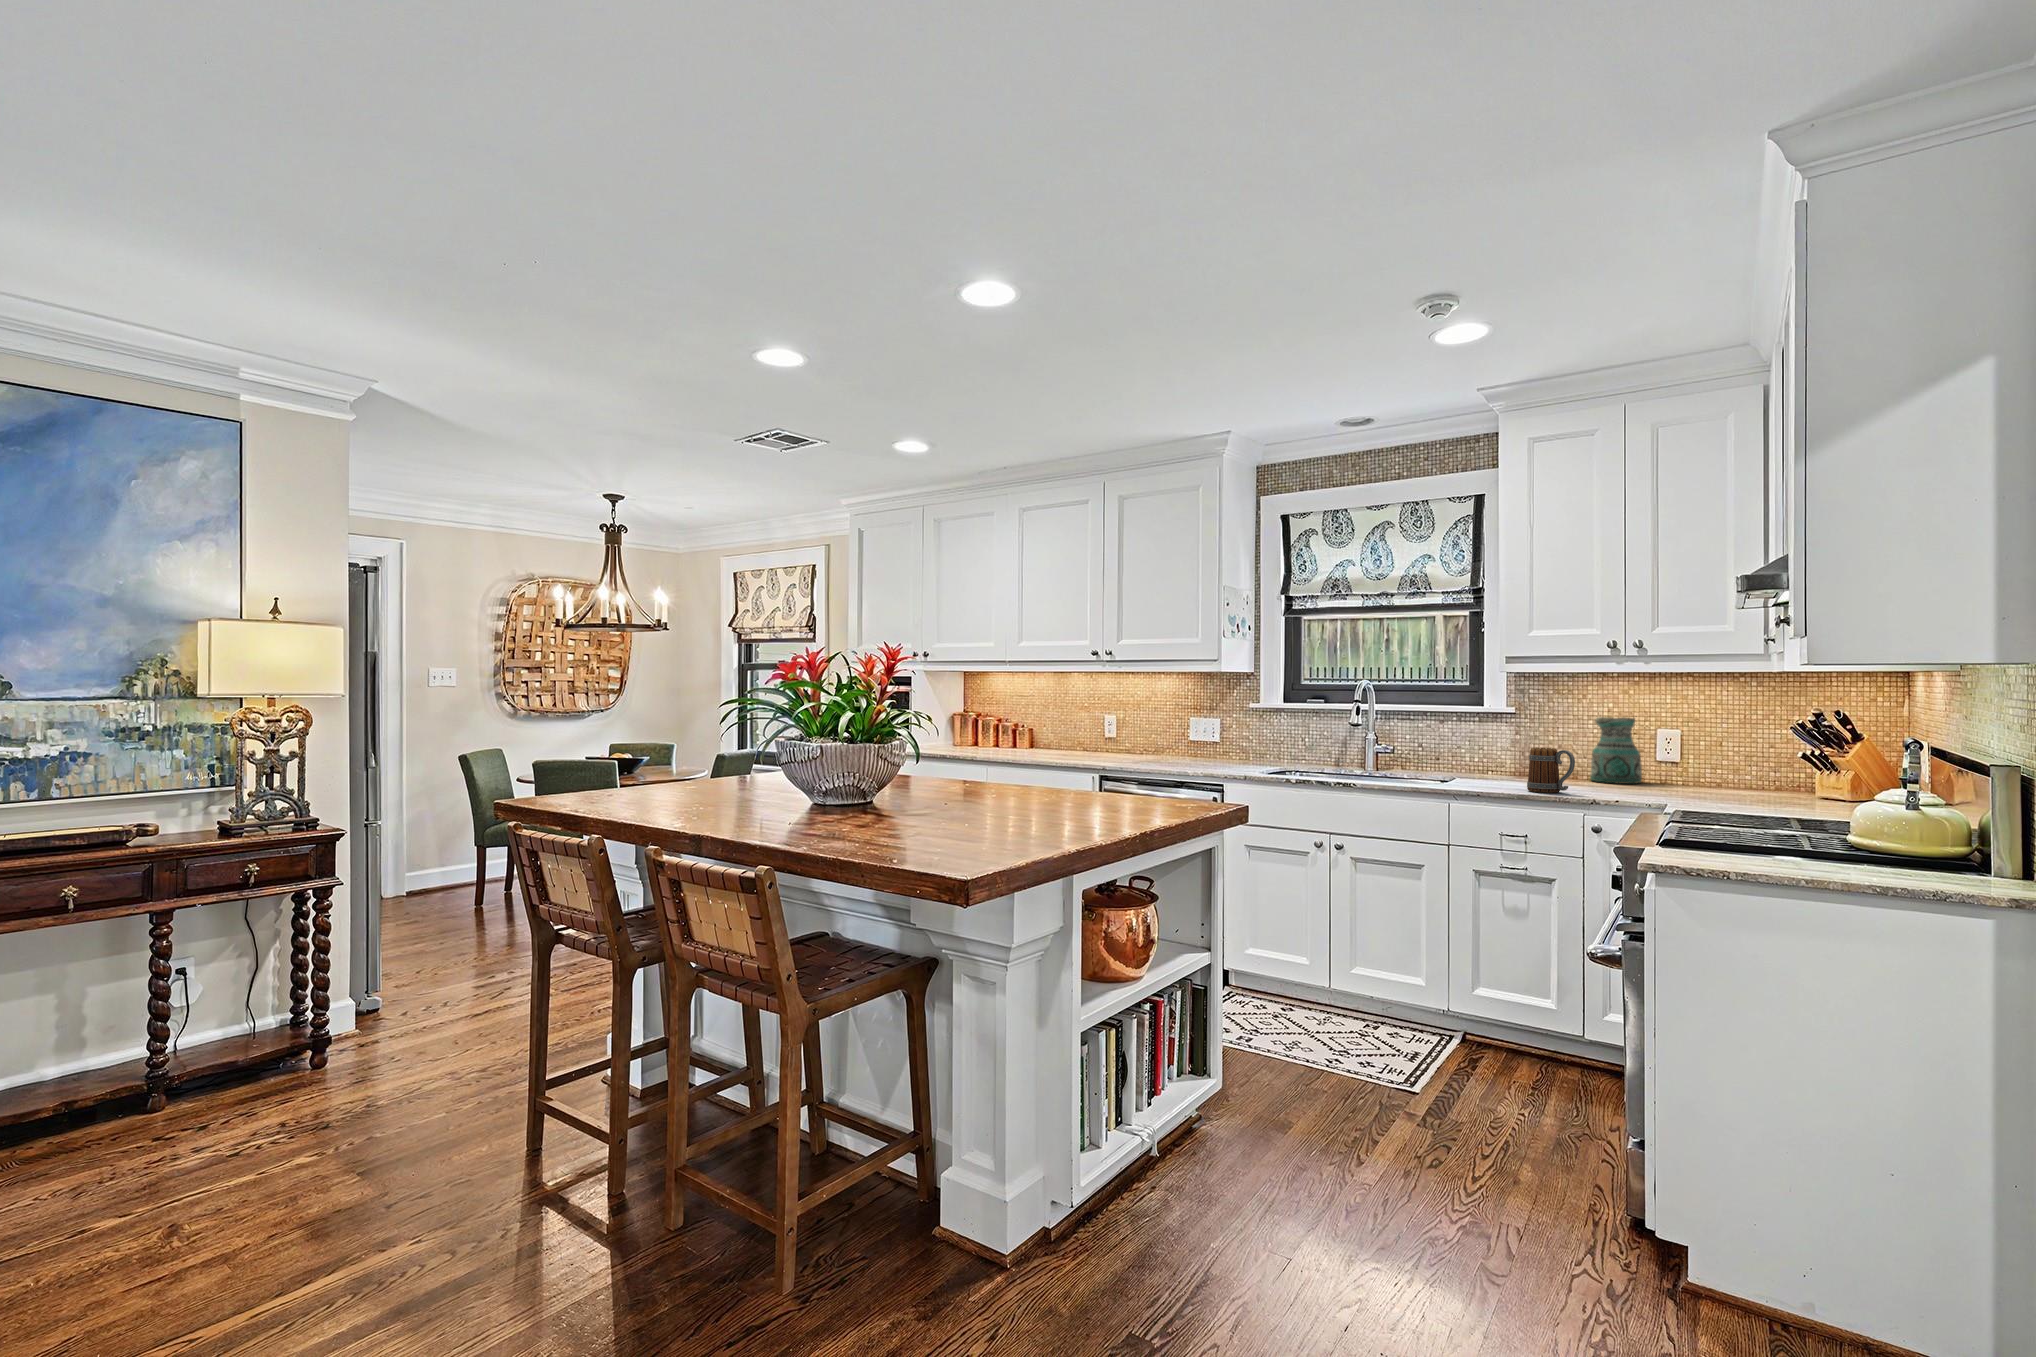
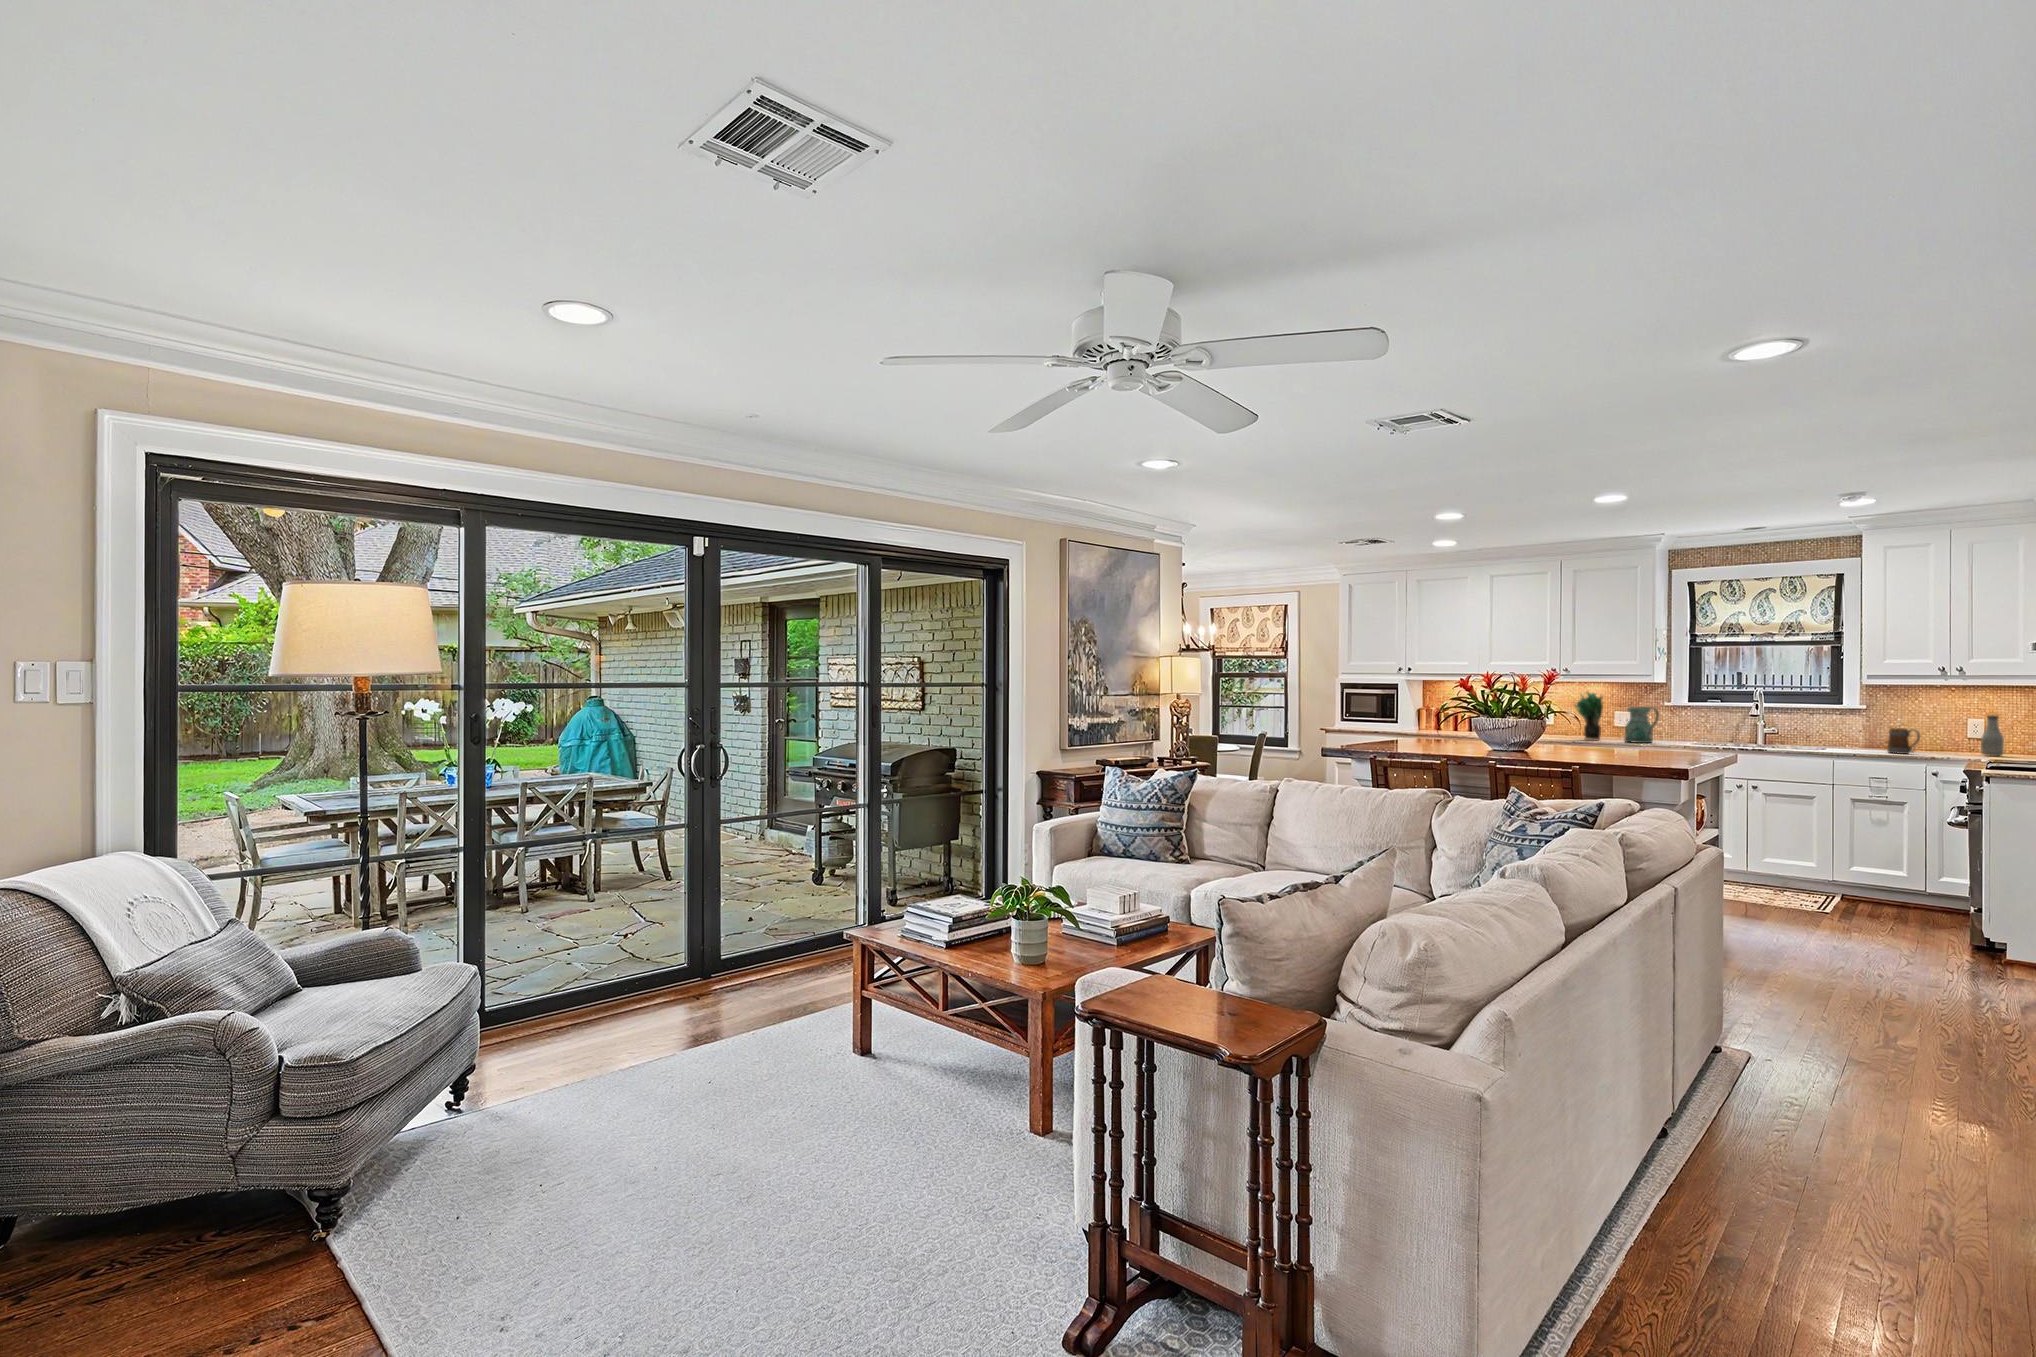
potted plant: none [1103,687,1151,765] -> present [1575,692,1603,740]
ceramic pitcher: present [1590,717,1642,784] -> present [1624,707,1659,743]
bottle: none [1670,724,1704,795] -> present [1981,715,2004,756]

